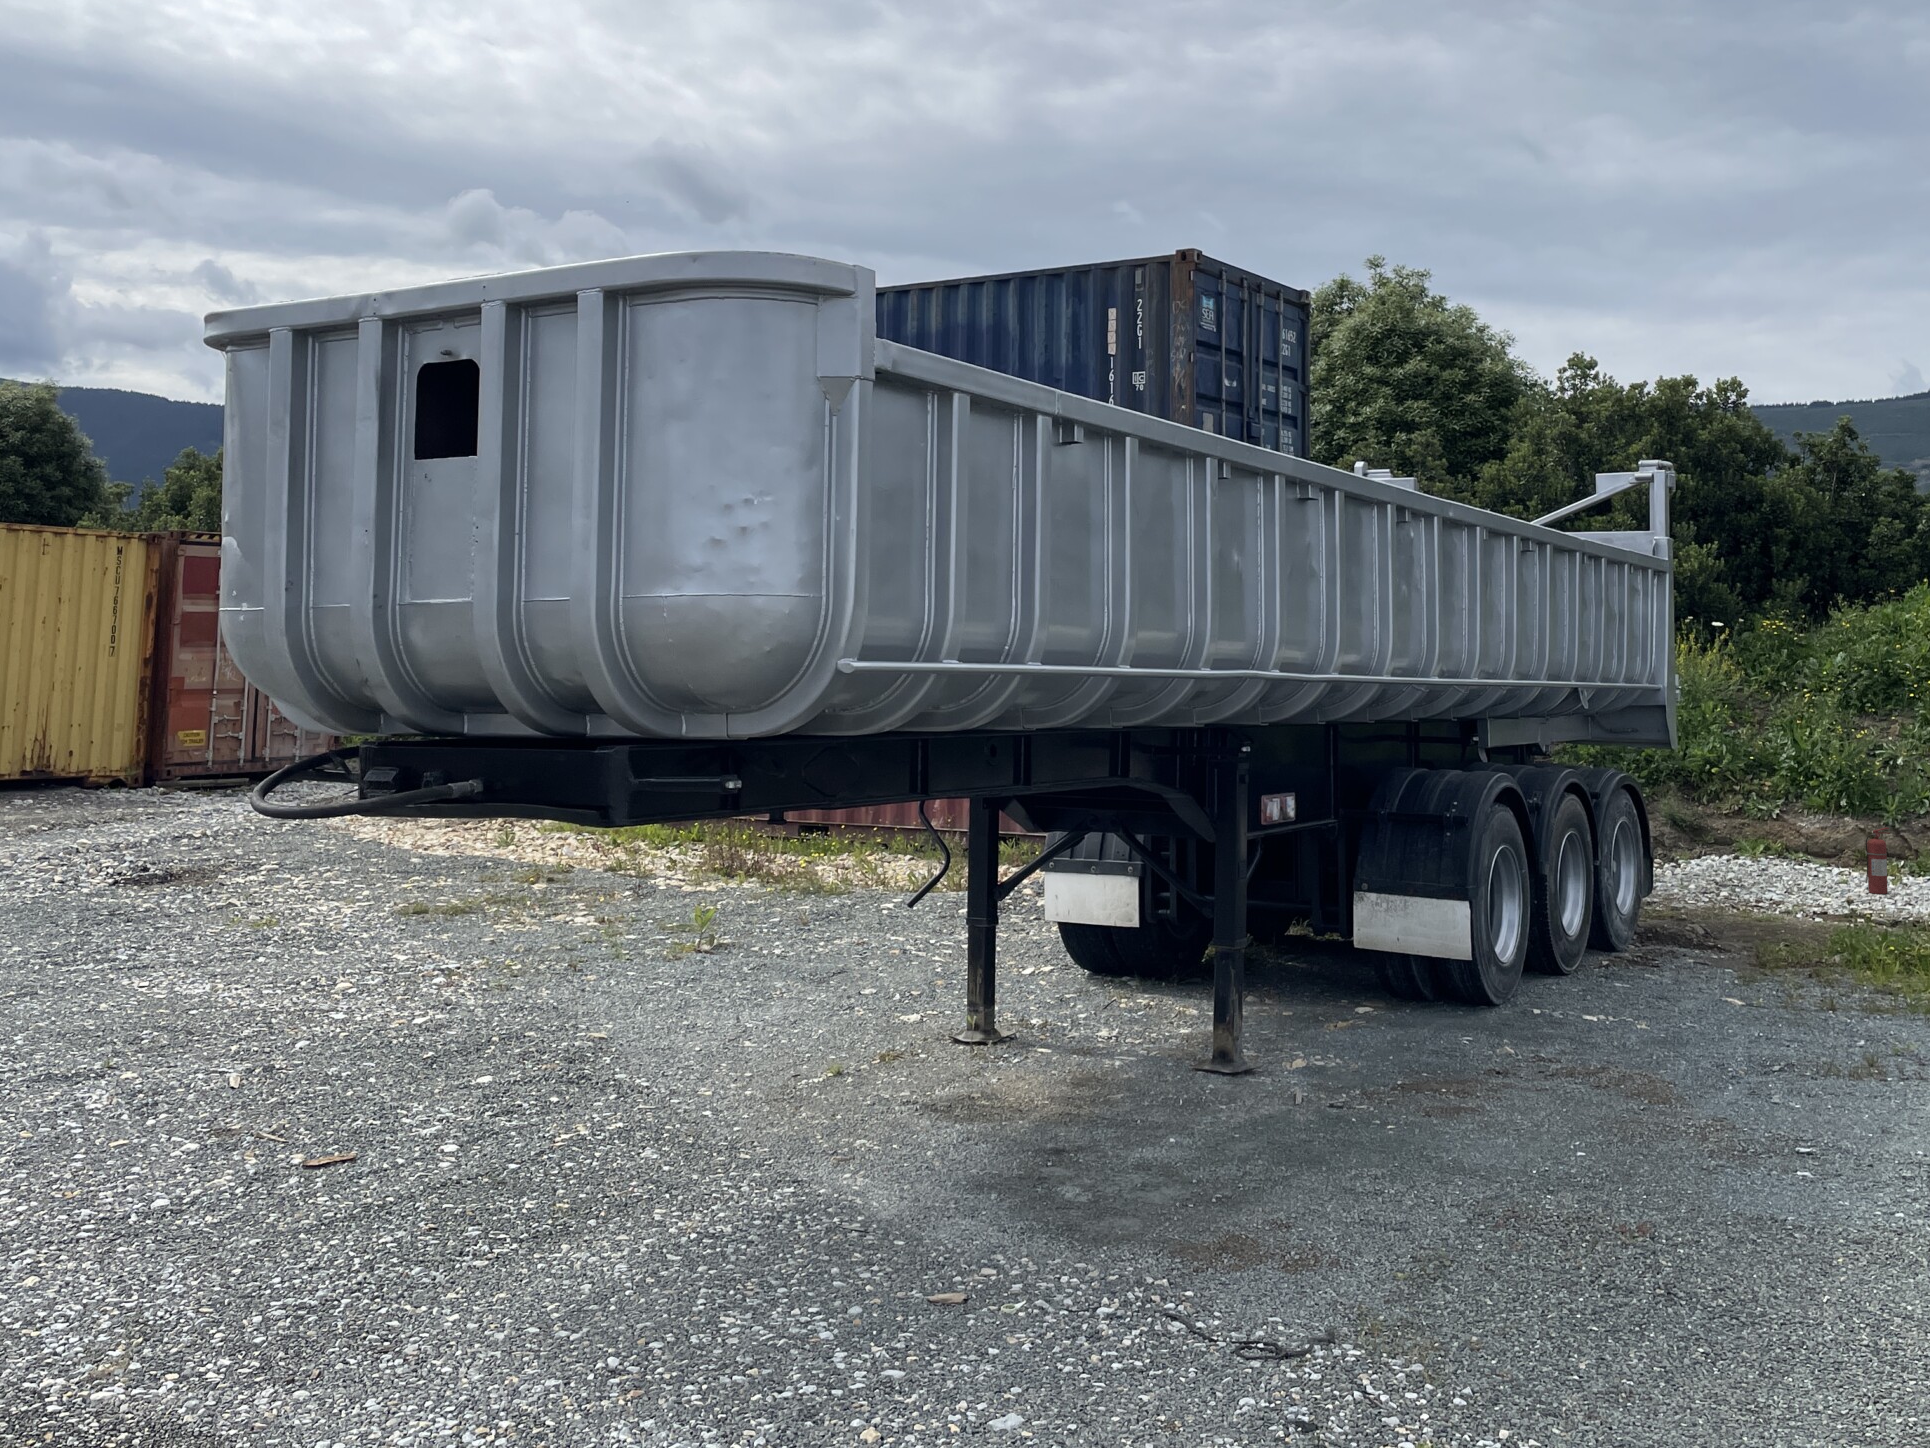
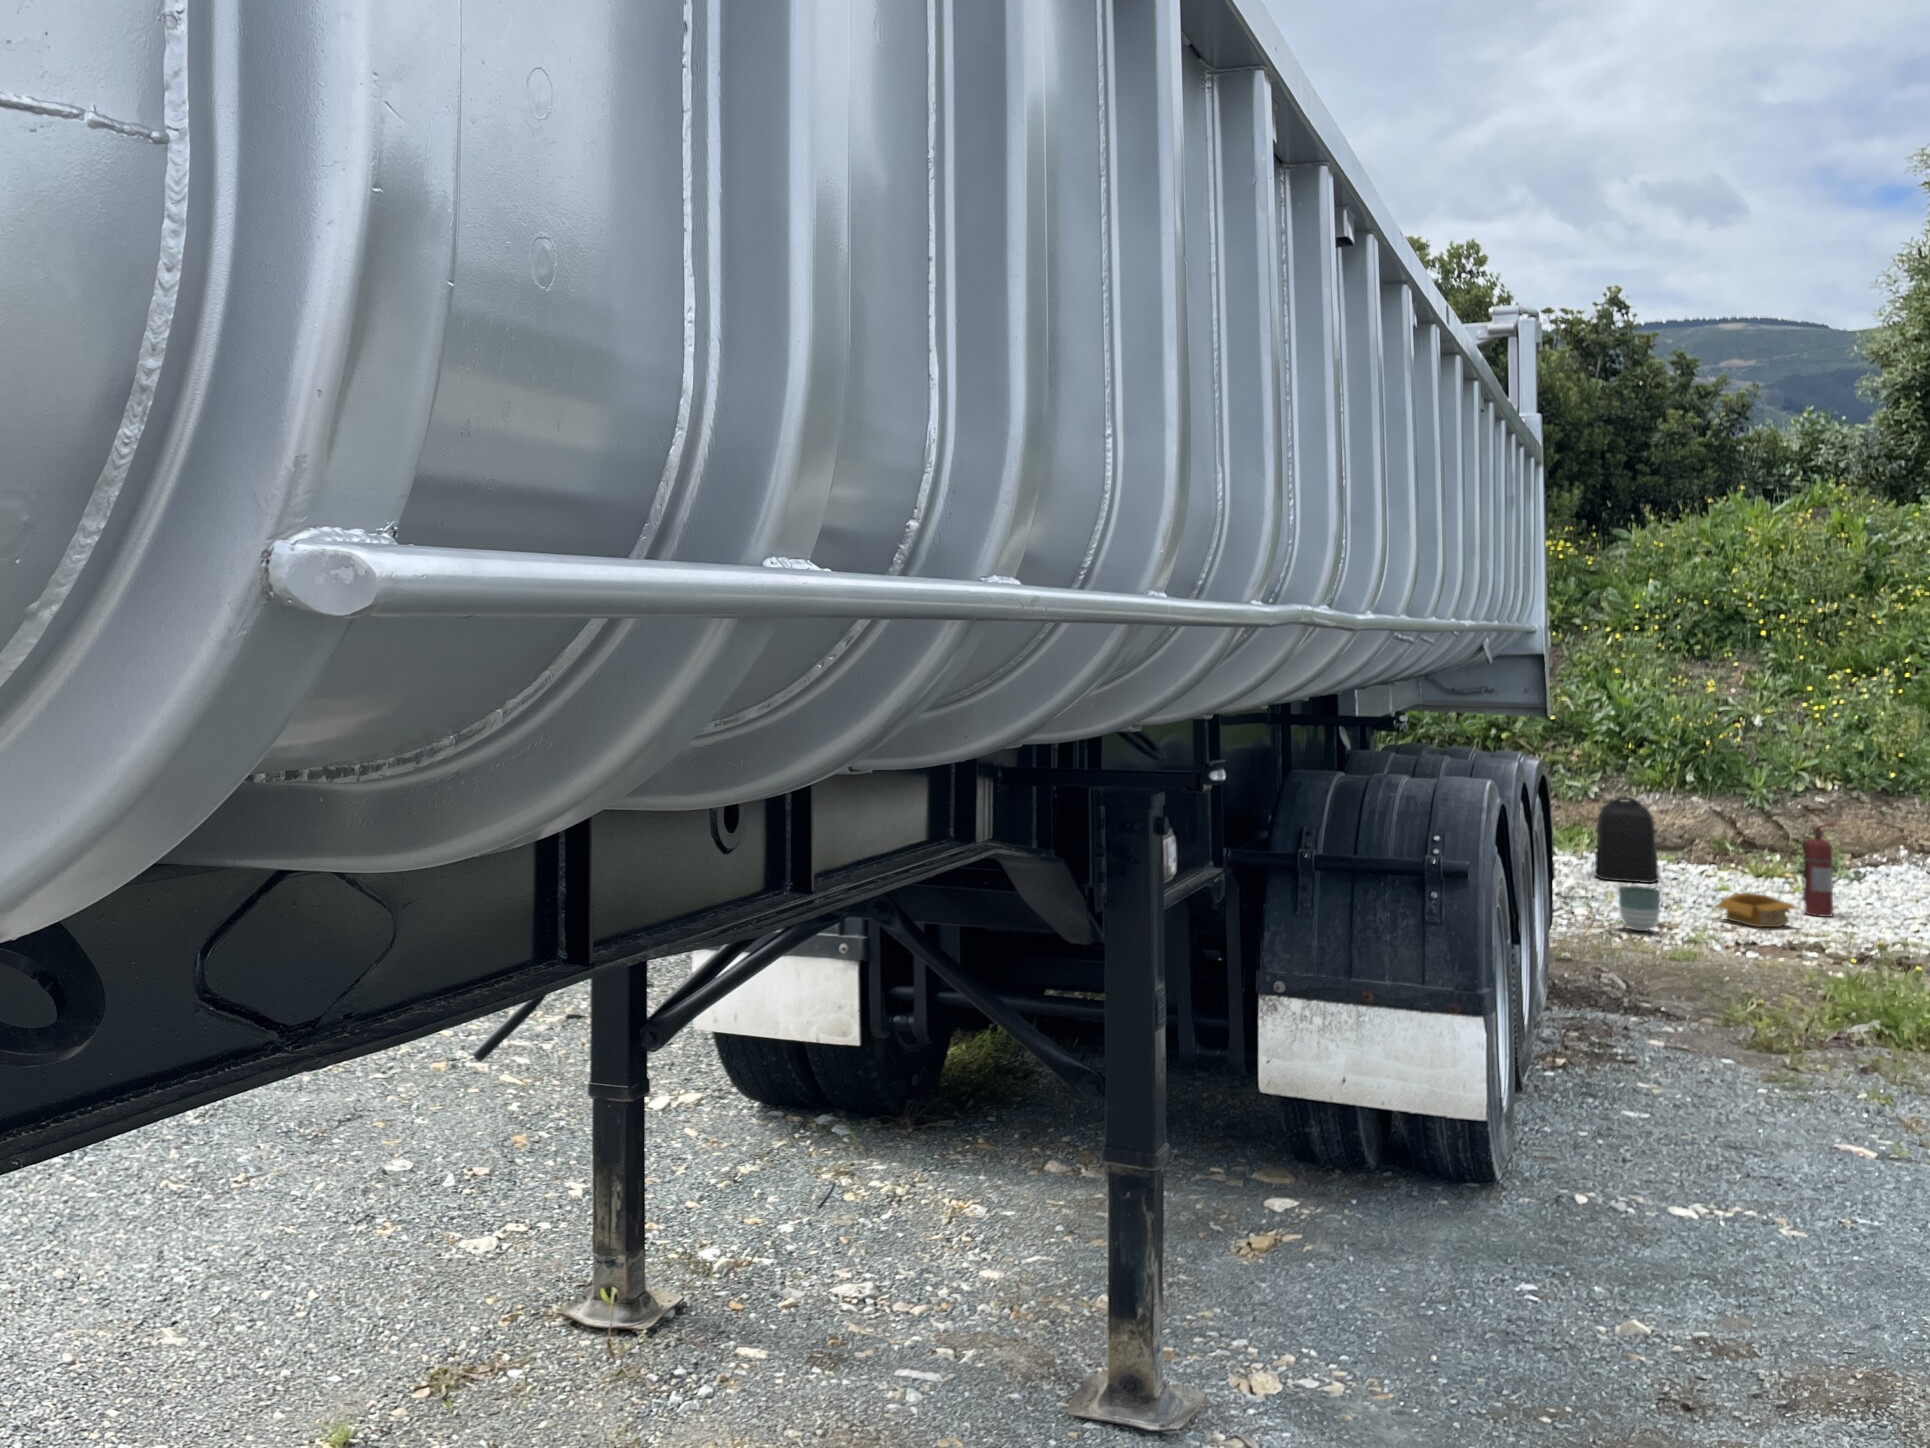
backpack: none [1741,812,1786,875] -> present [1595,796,1659,883]
planter: none [1721,869,1749,900] -> present [1618,886,1660,931]
cardboard box: none [1797,876,1854,899] -> present [1716,893,1797,927]

